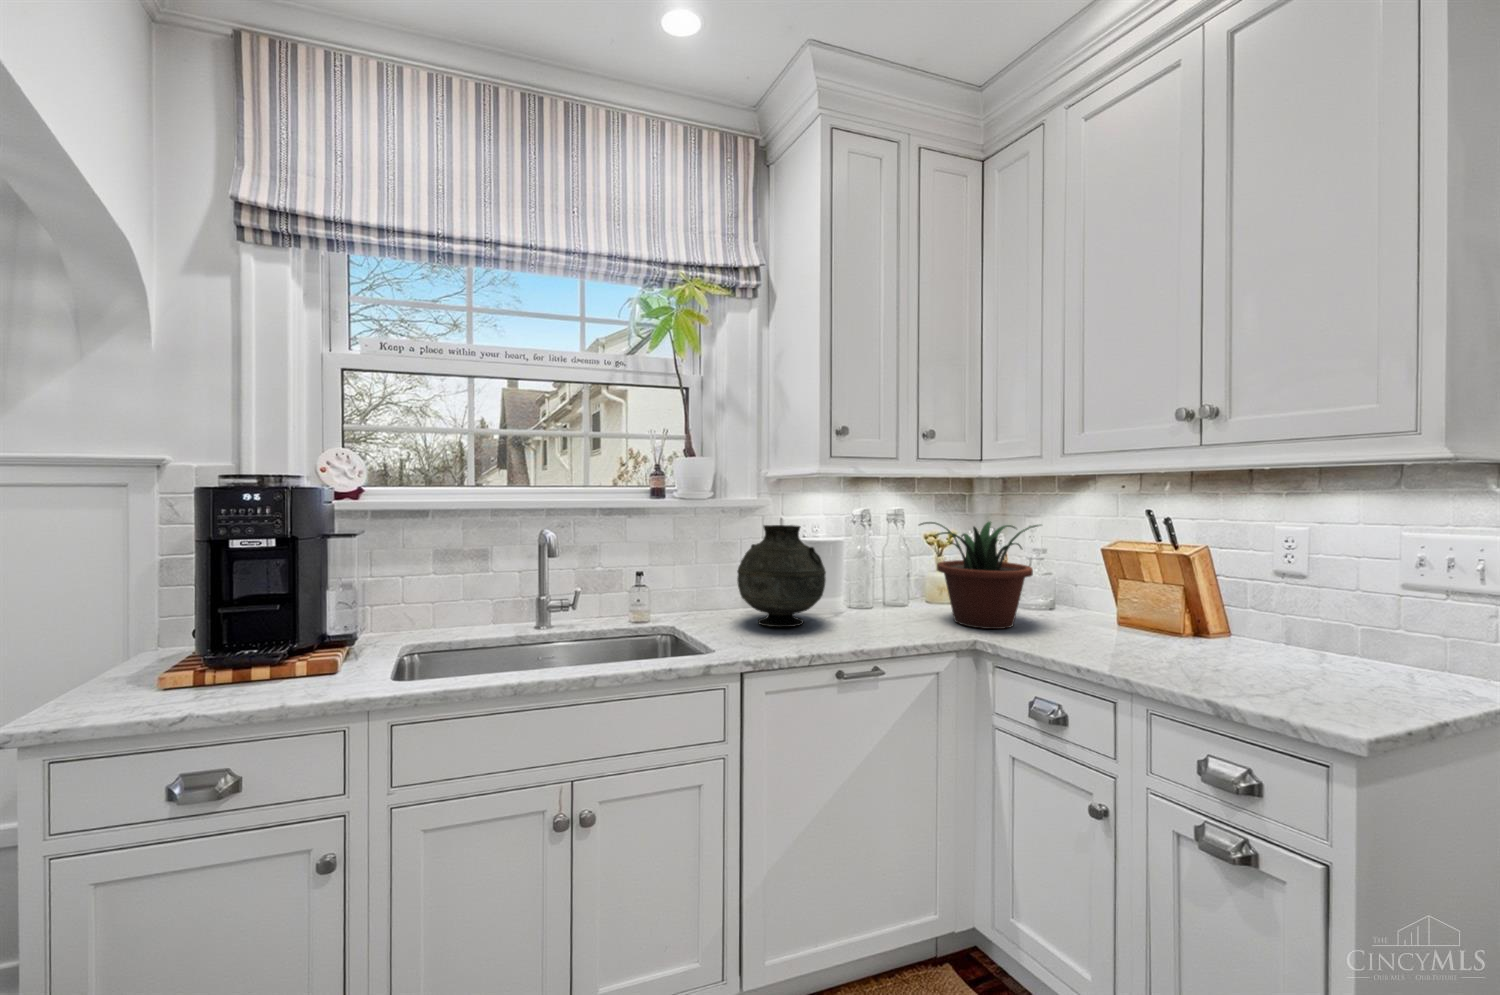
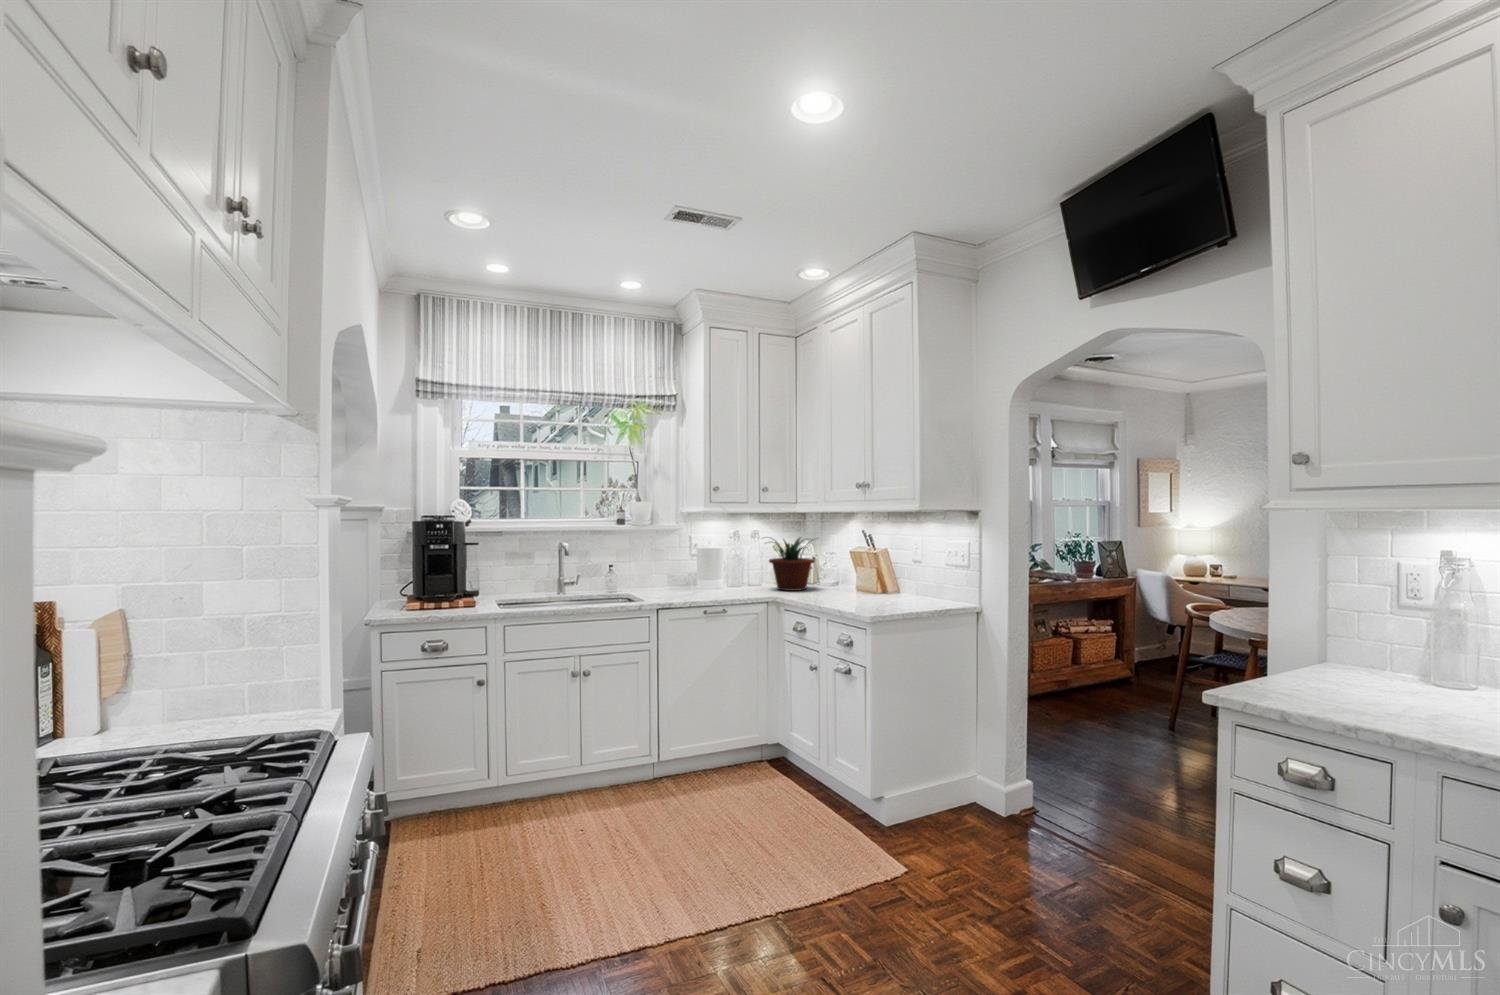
vase: present [737,525,826,627] -> none [663,539,710,591]

